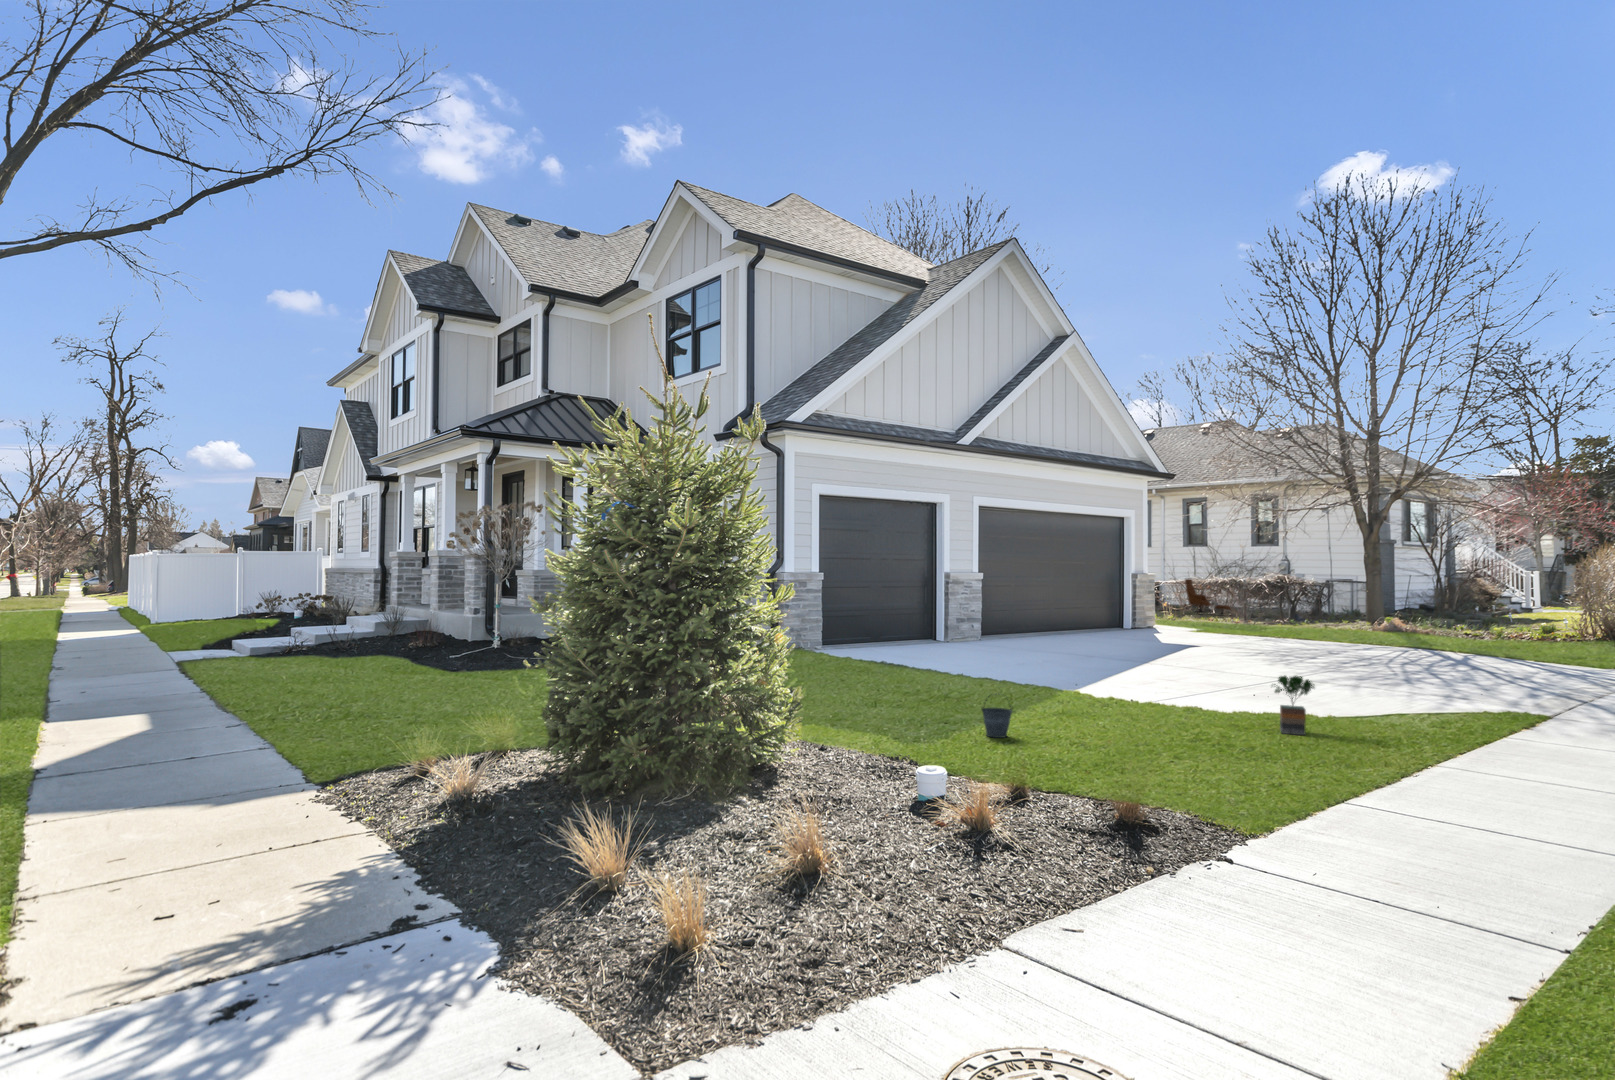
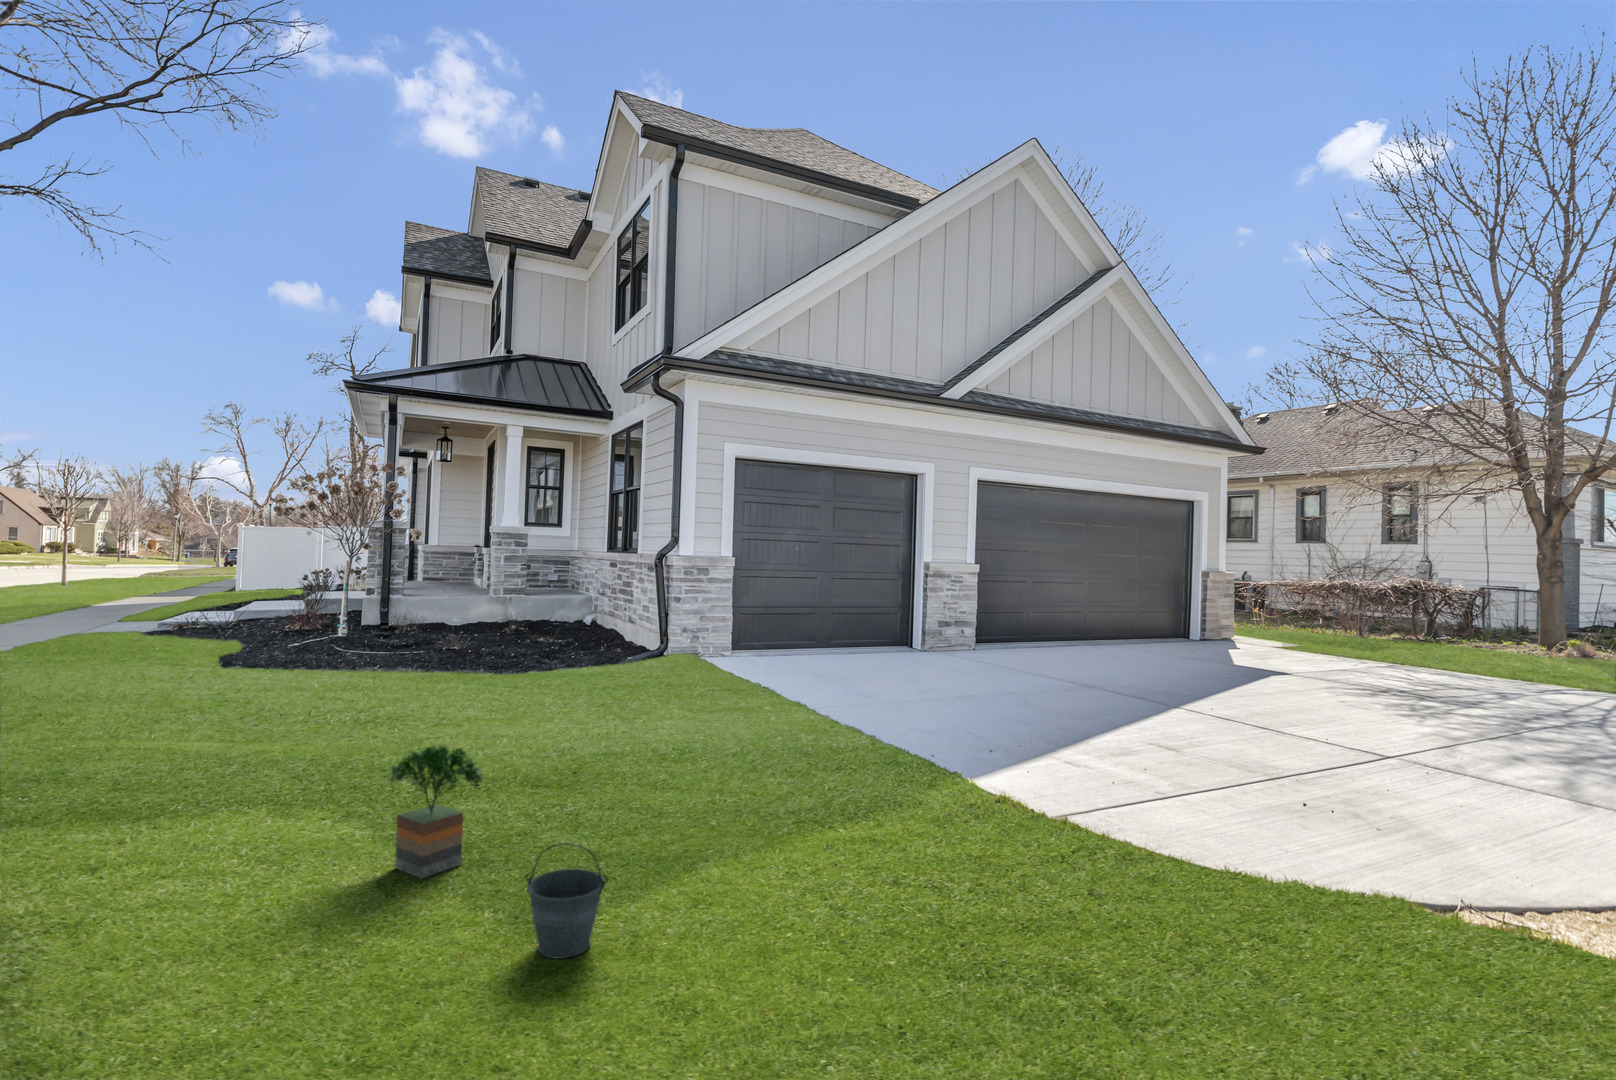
lounge chair: present [1185,579,1231,615] -> none [1290,580,1349,627]
potted tree: present [1274,675,1315,735] -> present [389,745,484,879]

